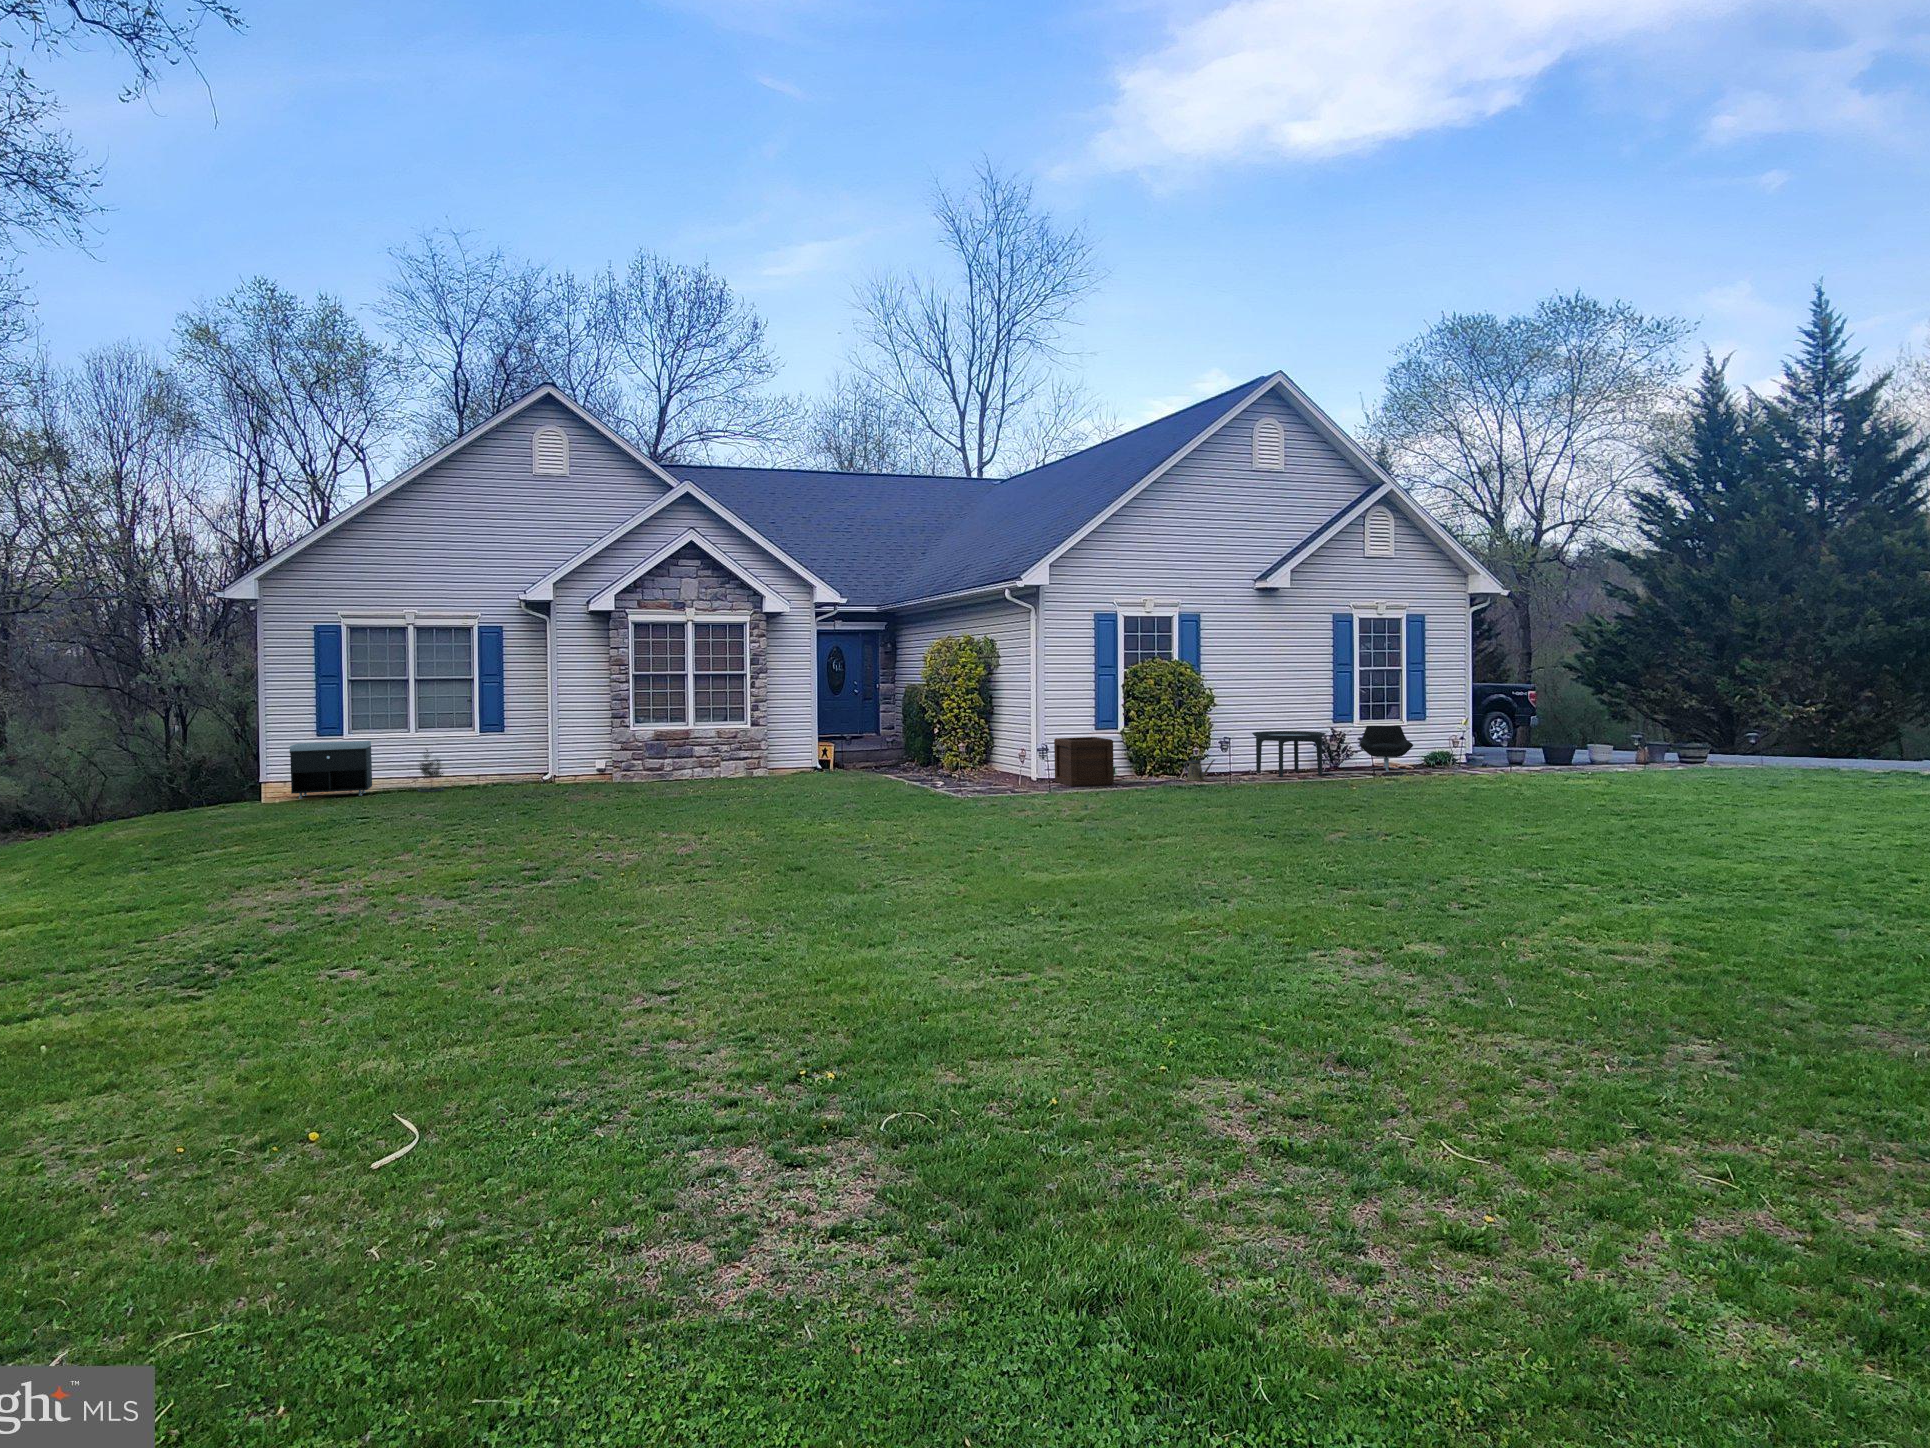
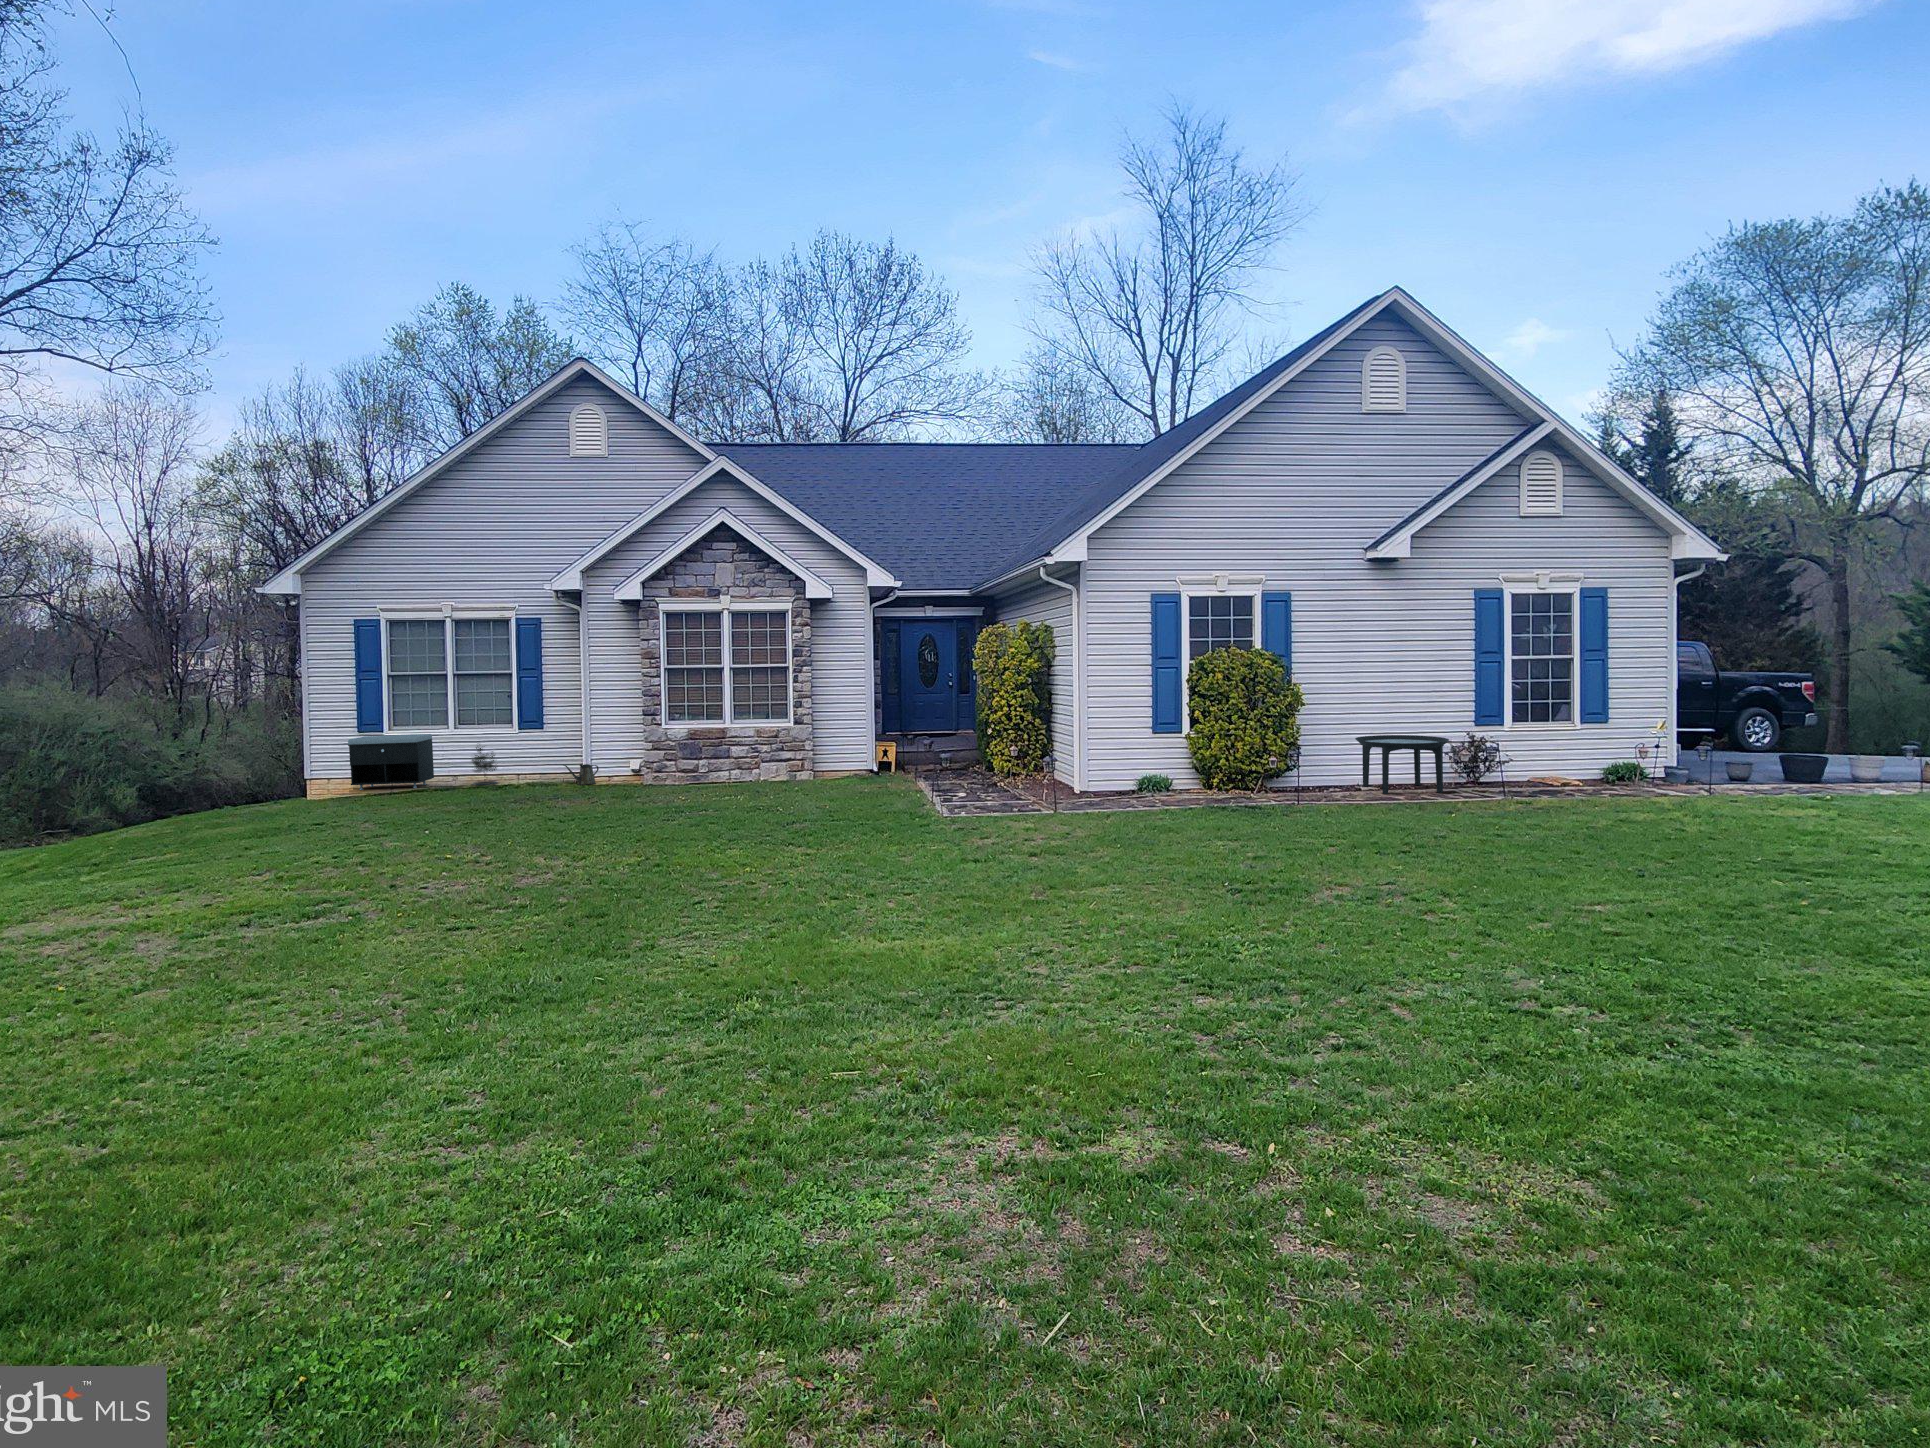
lounge chair: present [1360,725,1413,772] -> none [1504,729,1575,789]
wooden crate: present [1054,737,1114,787] -> none [1100,741,1163,801]
watering can: present [1184,760,1215,781] -> present [564,764,599,785]

